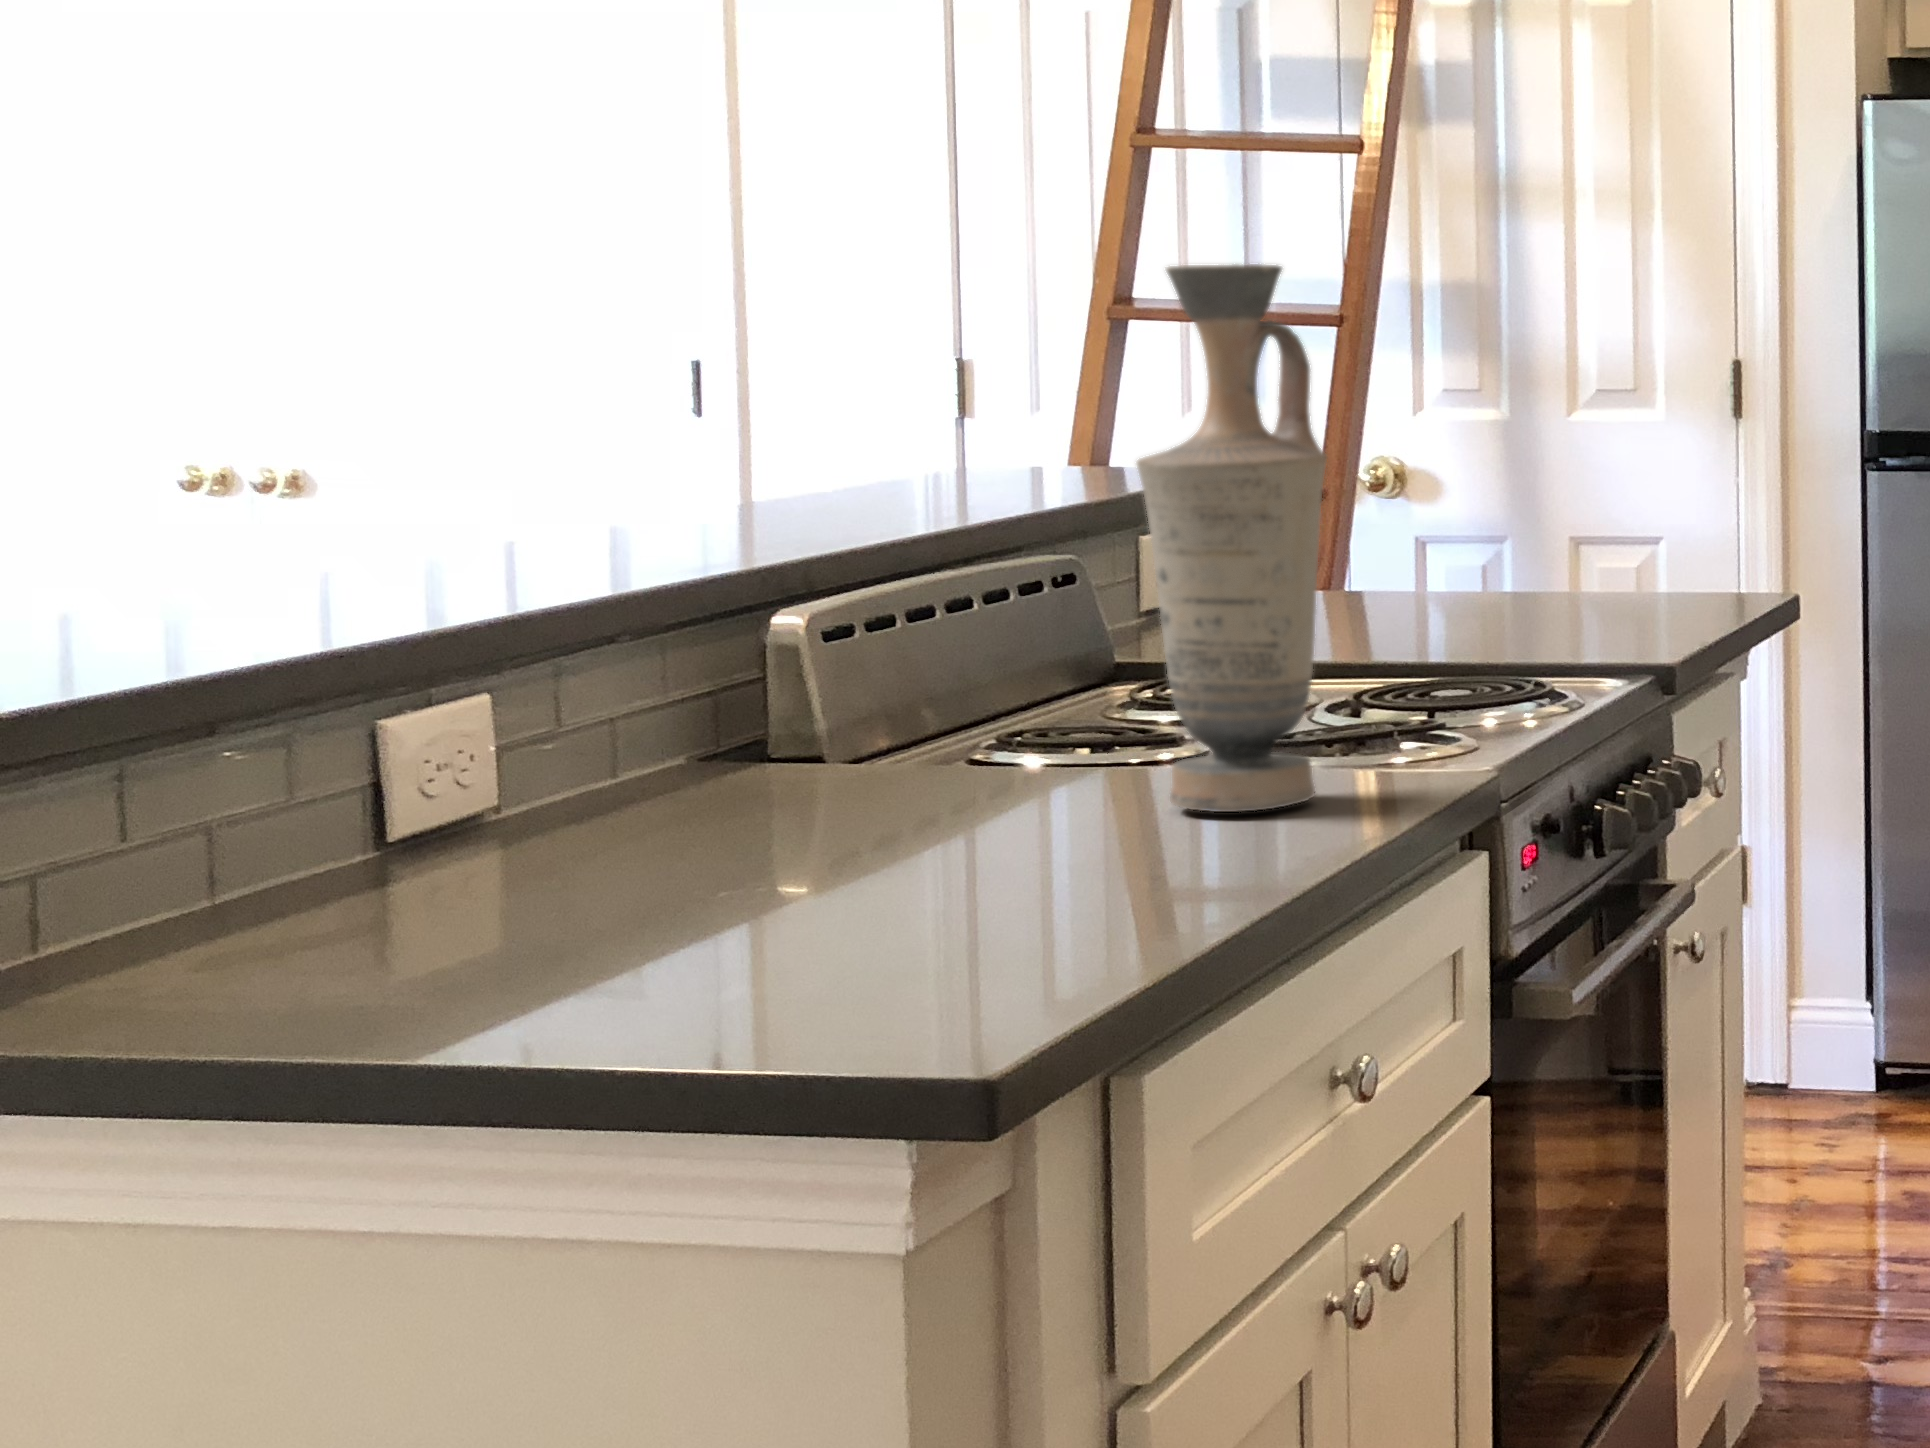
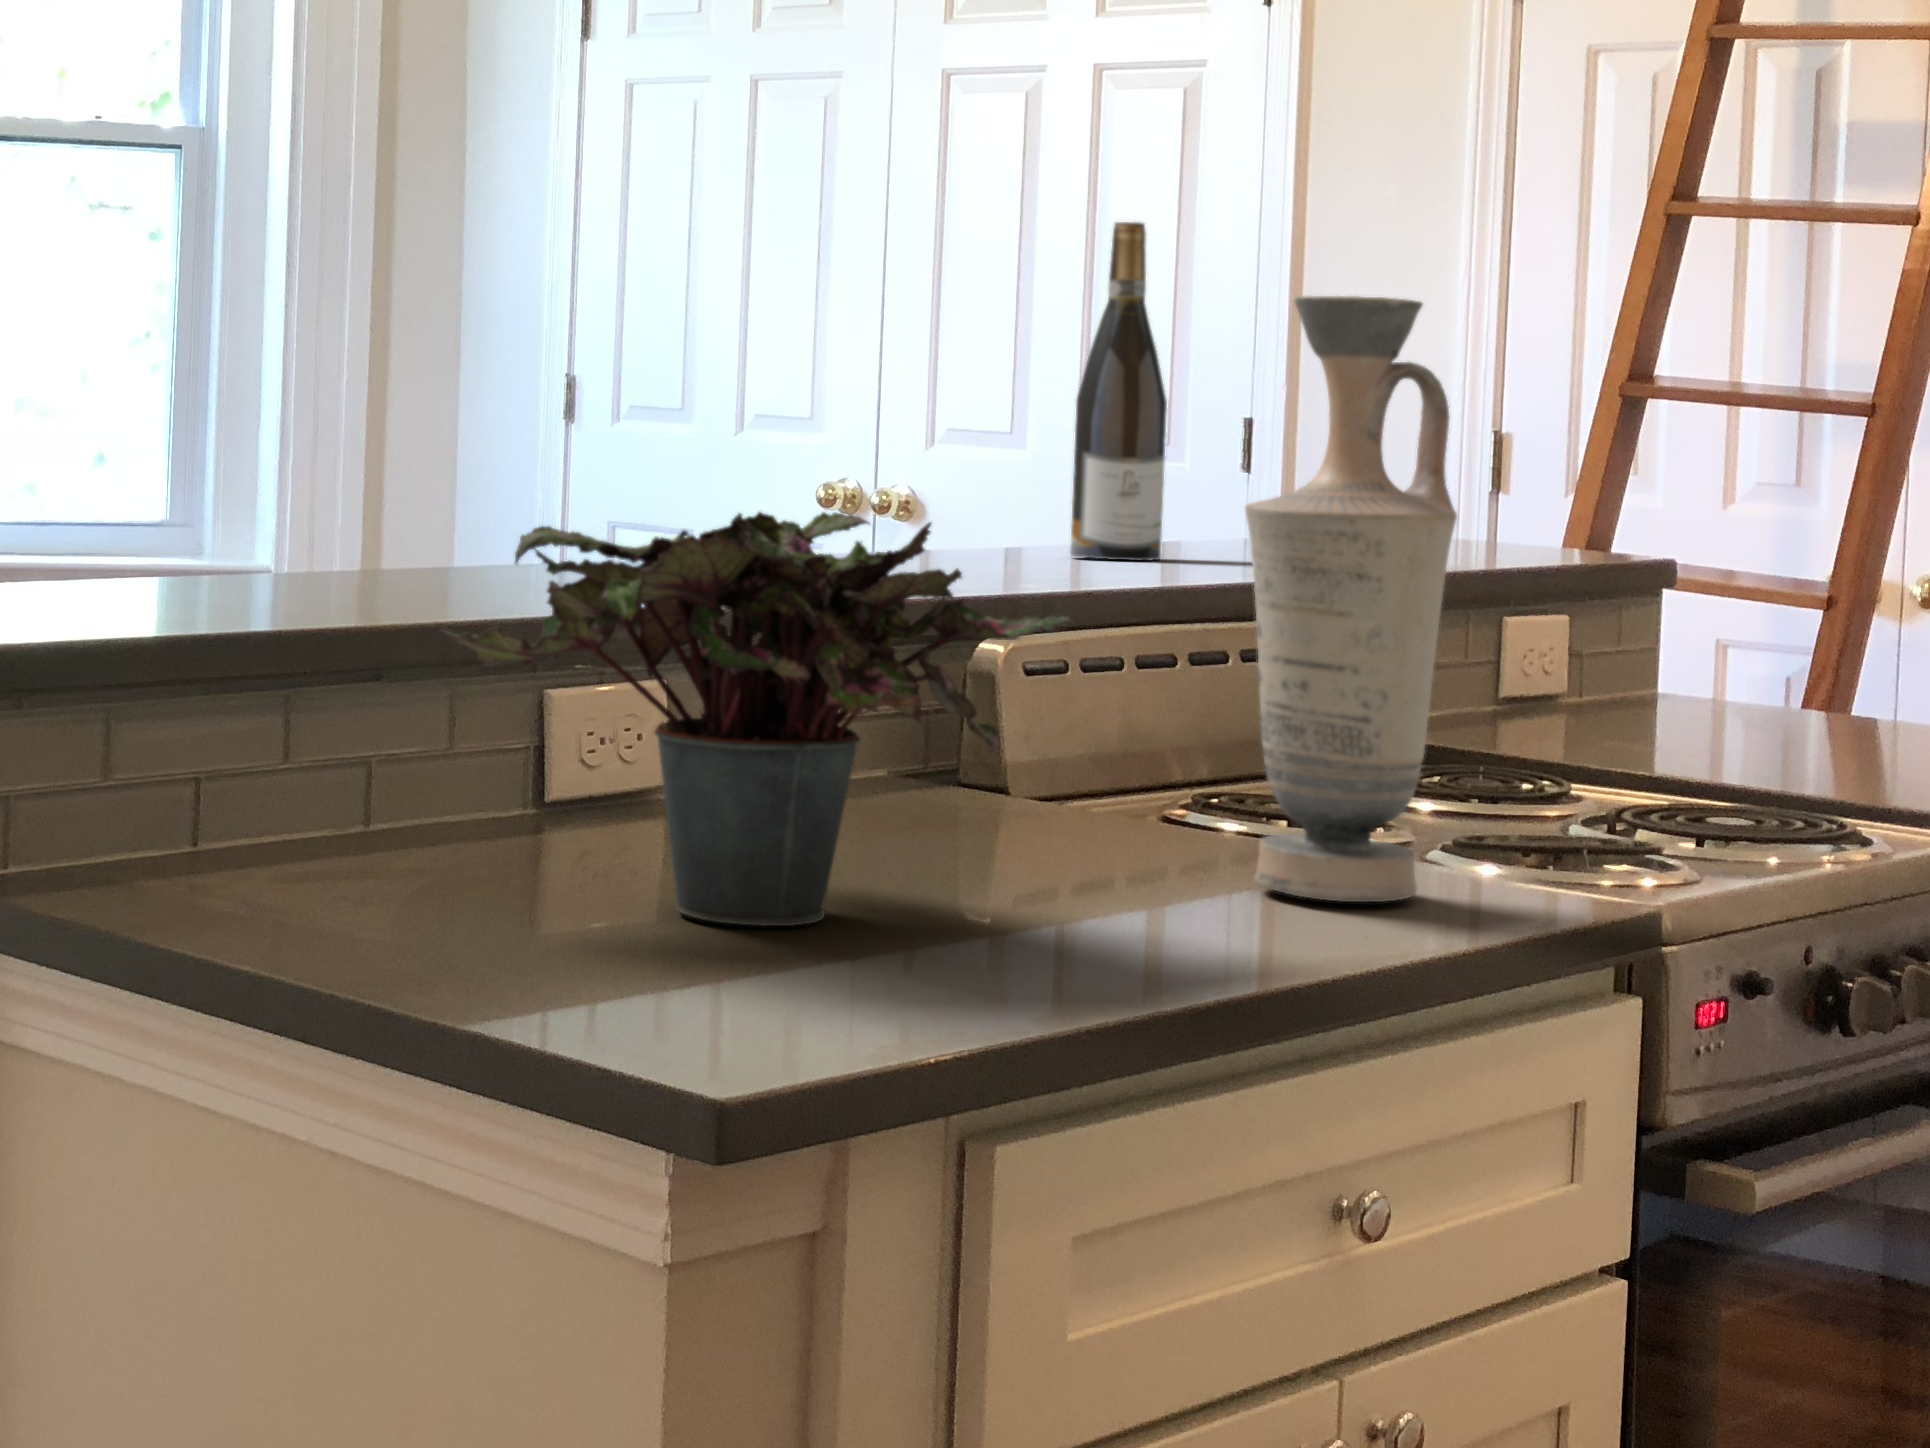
wine bottle: none [719,180,822,524] -> present [1070,222,1167,561]
potted plant: none [400,504,1041,926] -> present [443,512,1073,926]

